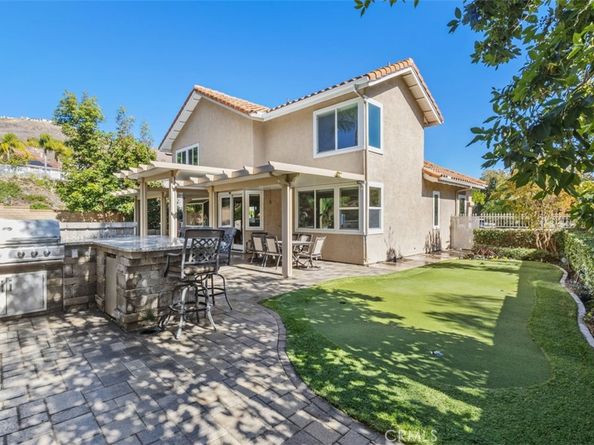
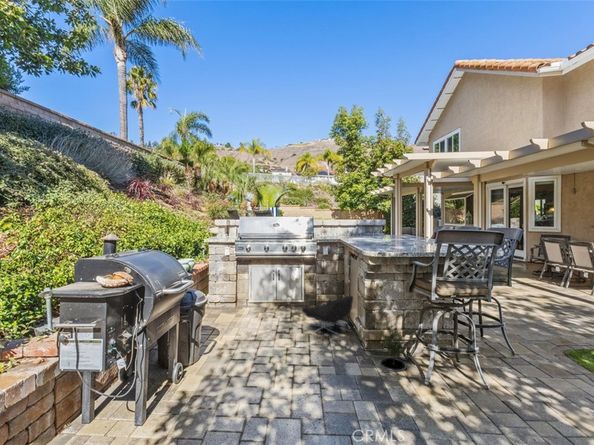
lounge chair: none [51,289,109,332] -> present [302,296,353,334]

